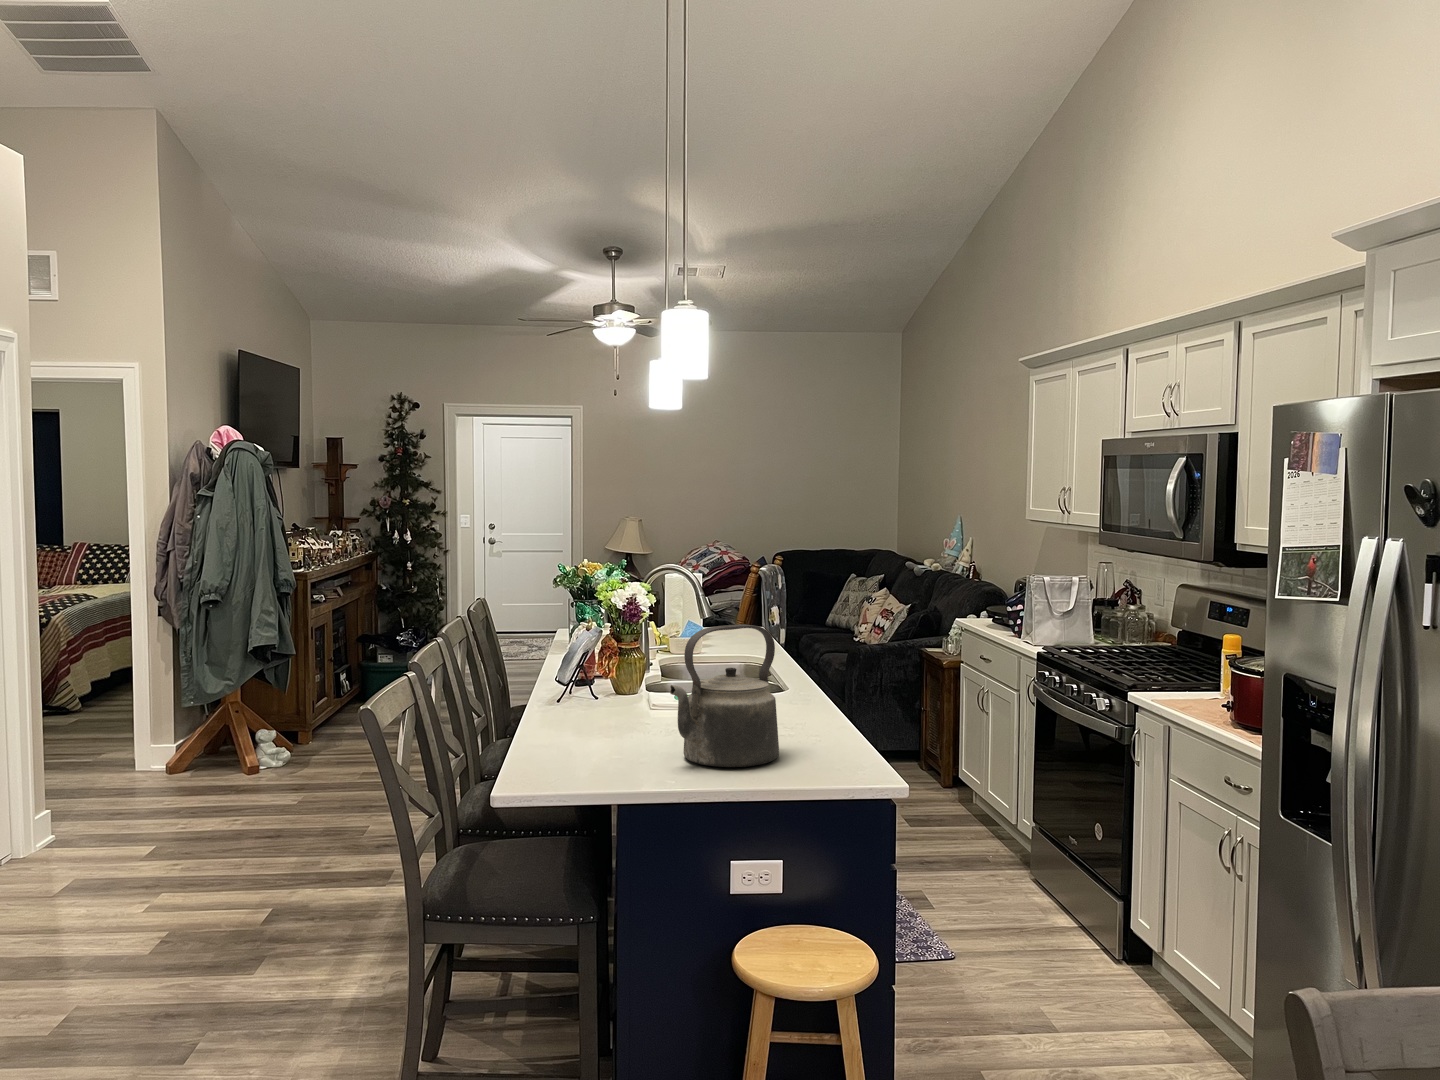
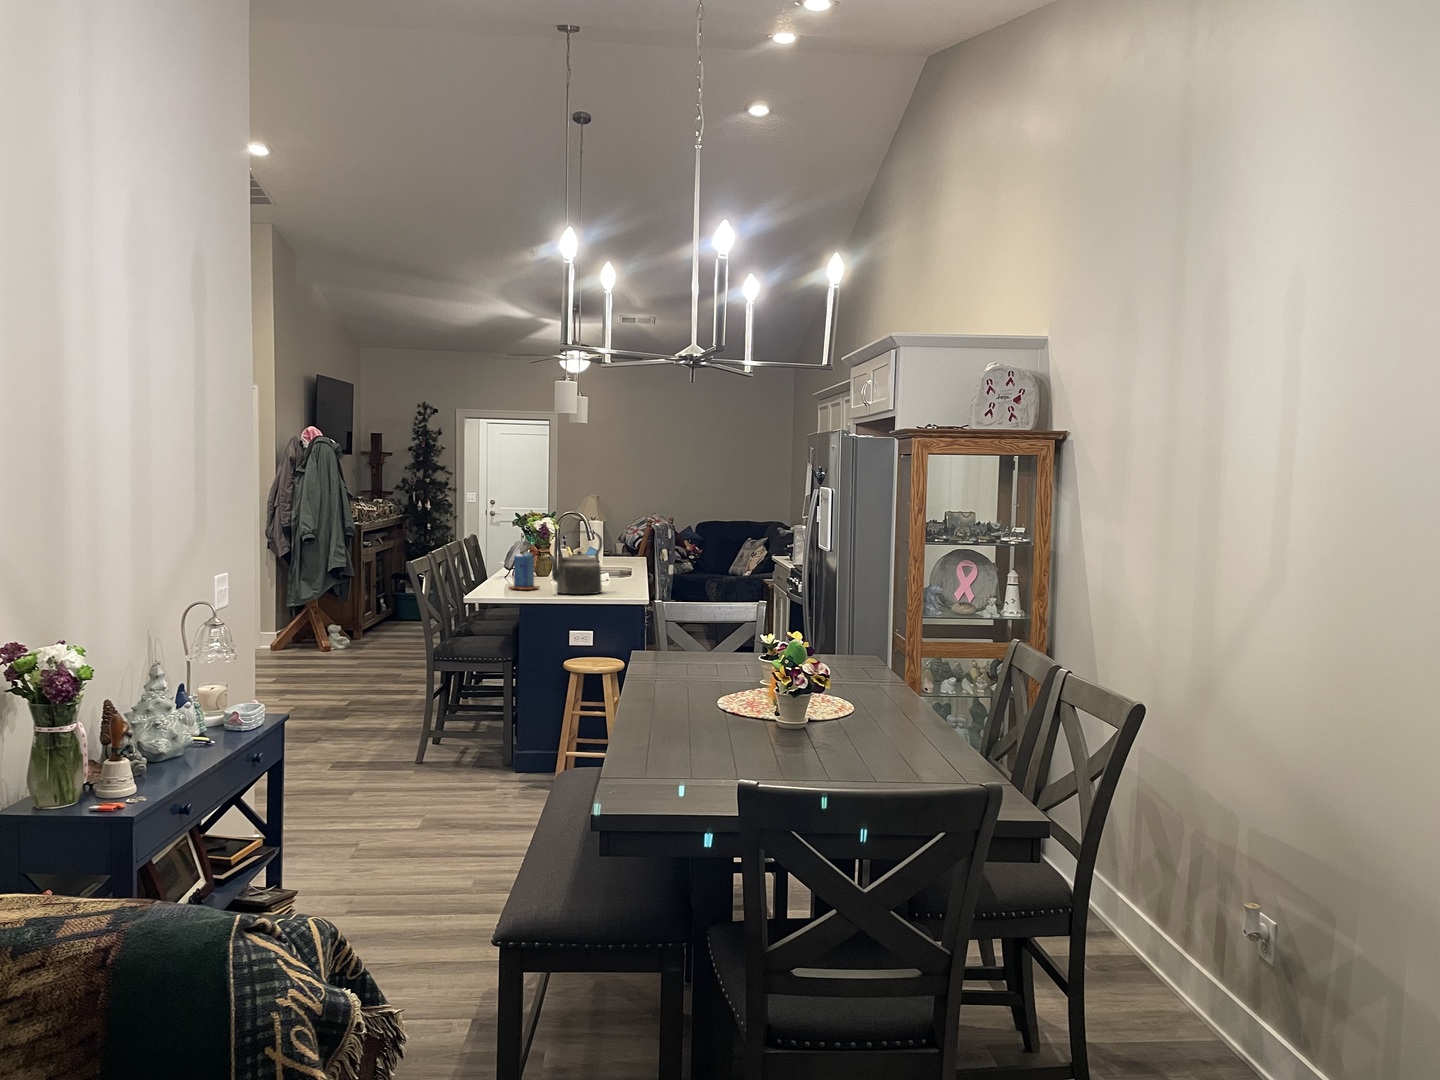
candle: none [577,662,641,750] -> present [508,552,540,590]

